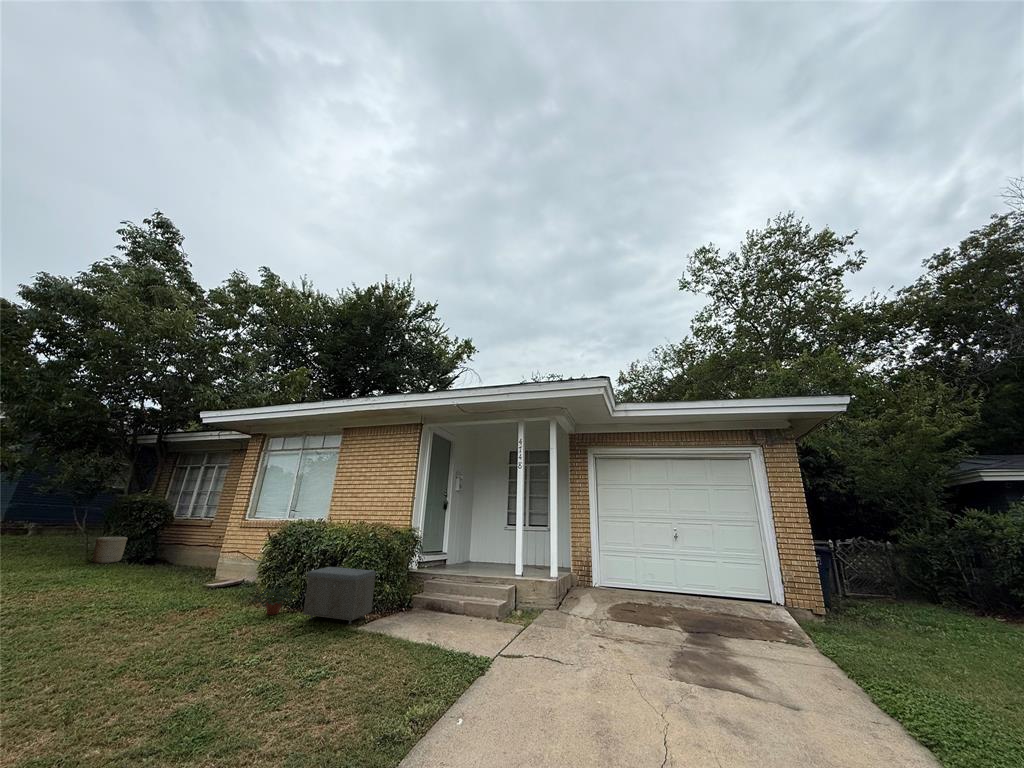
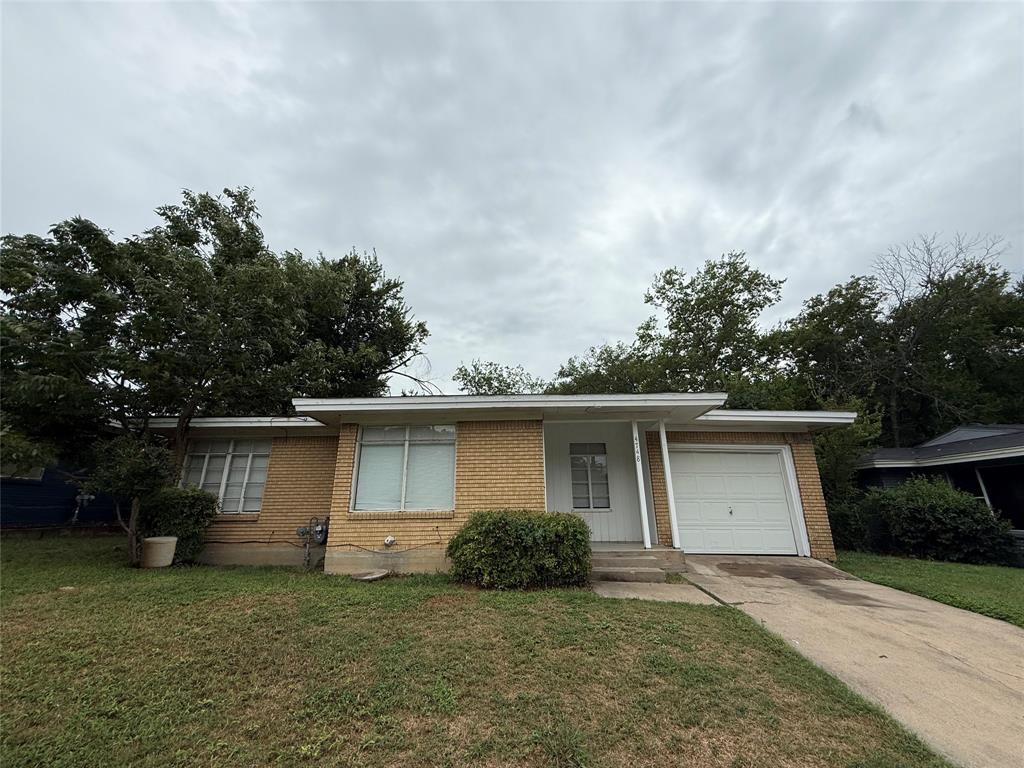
storage bench: present [303,567,376,624] -> none [524,551,576,598]
potted plant: present [252,585,299,615] -> none [471,571,507,598]

